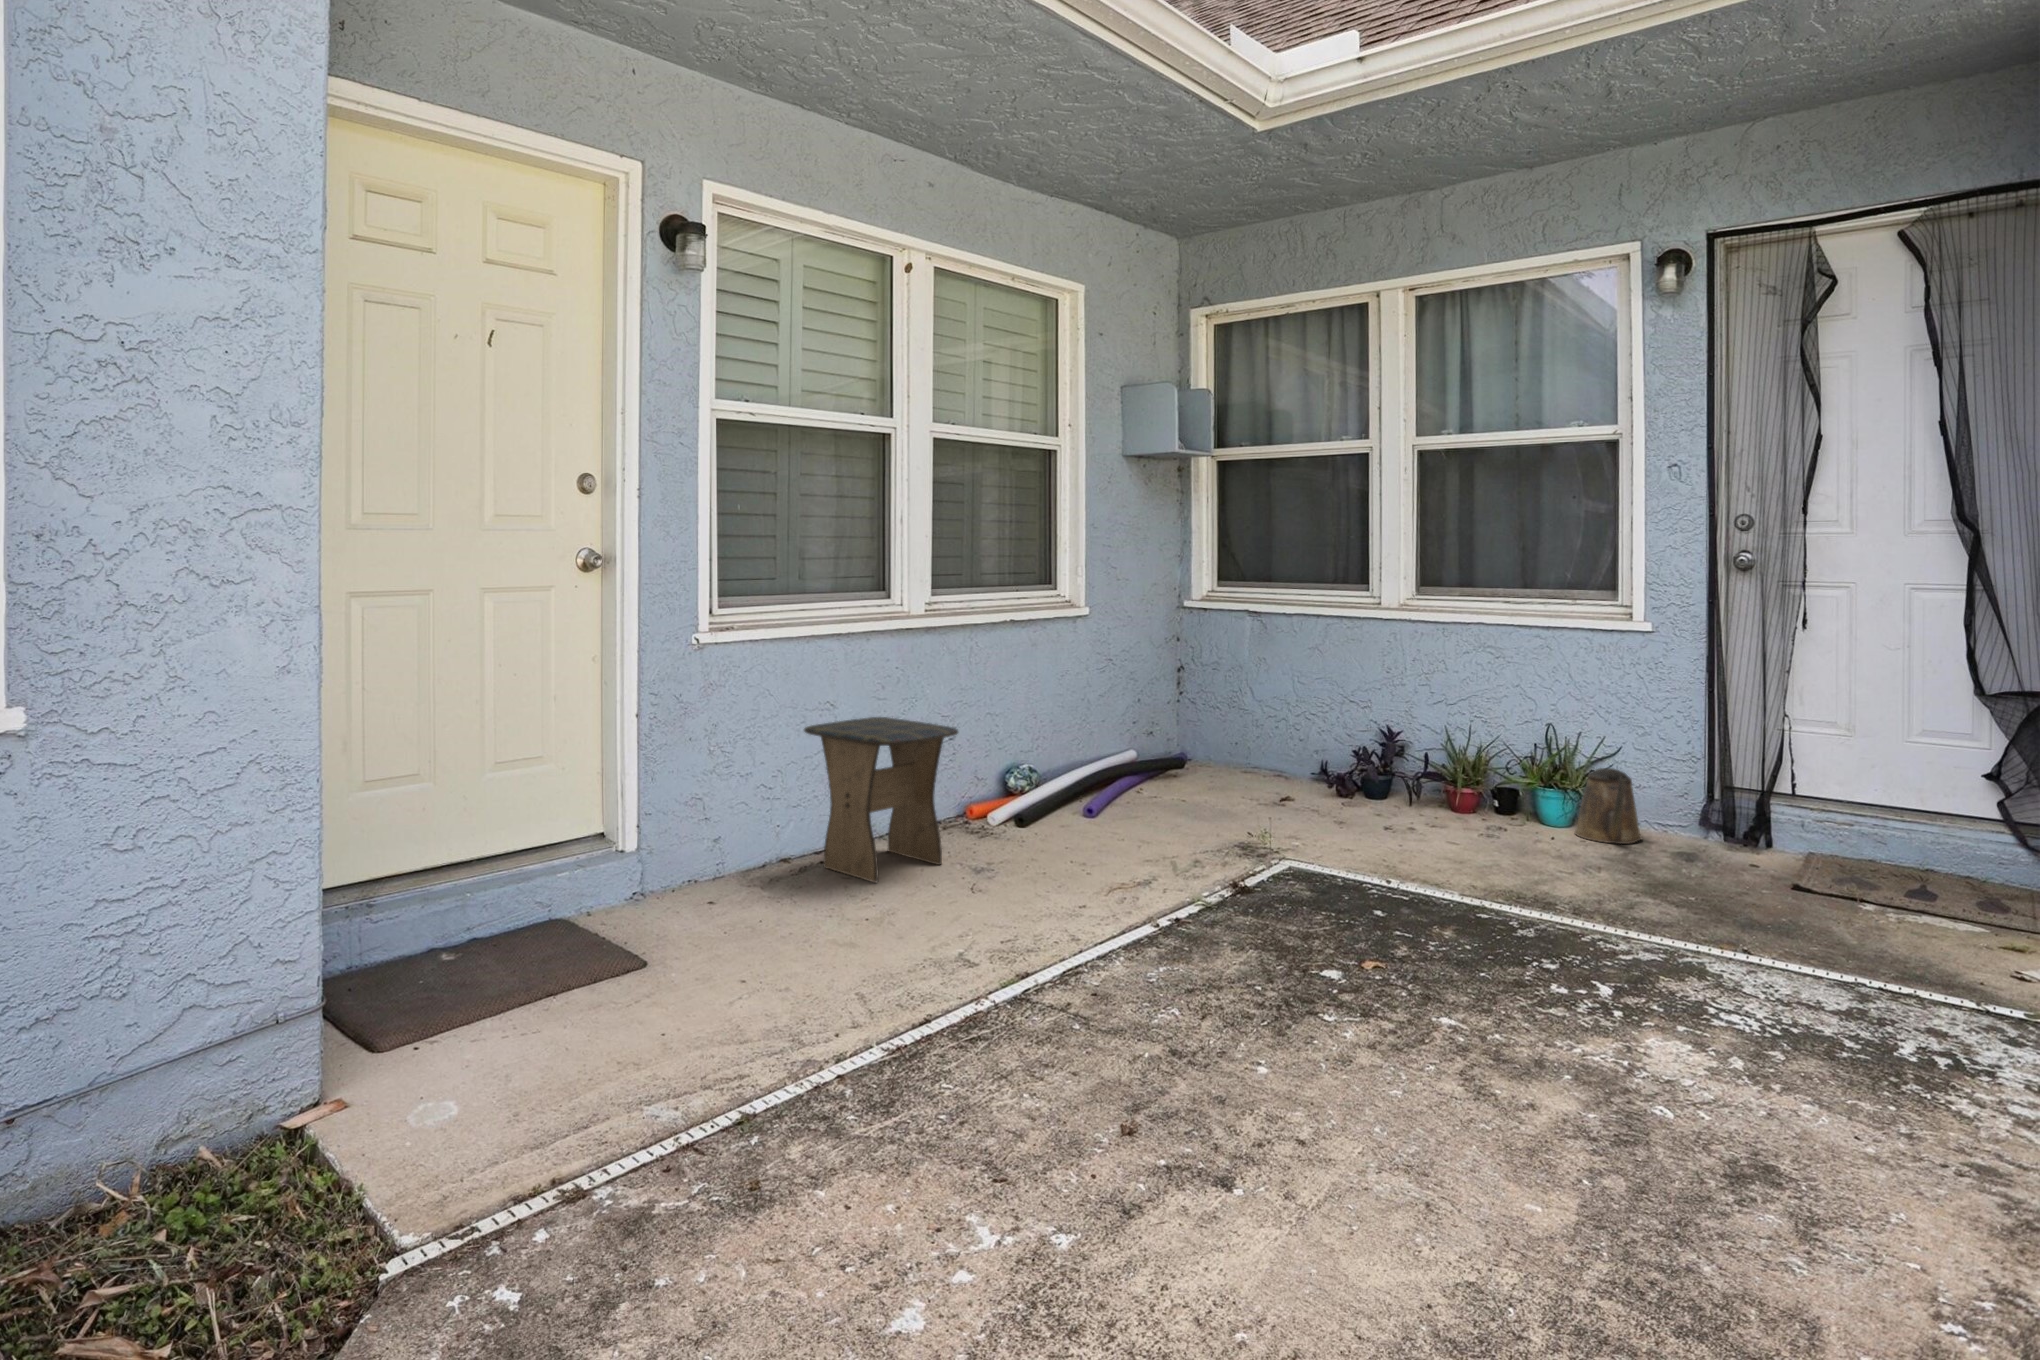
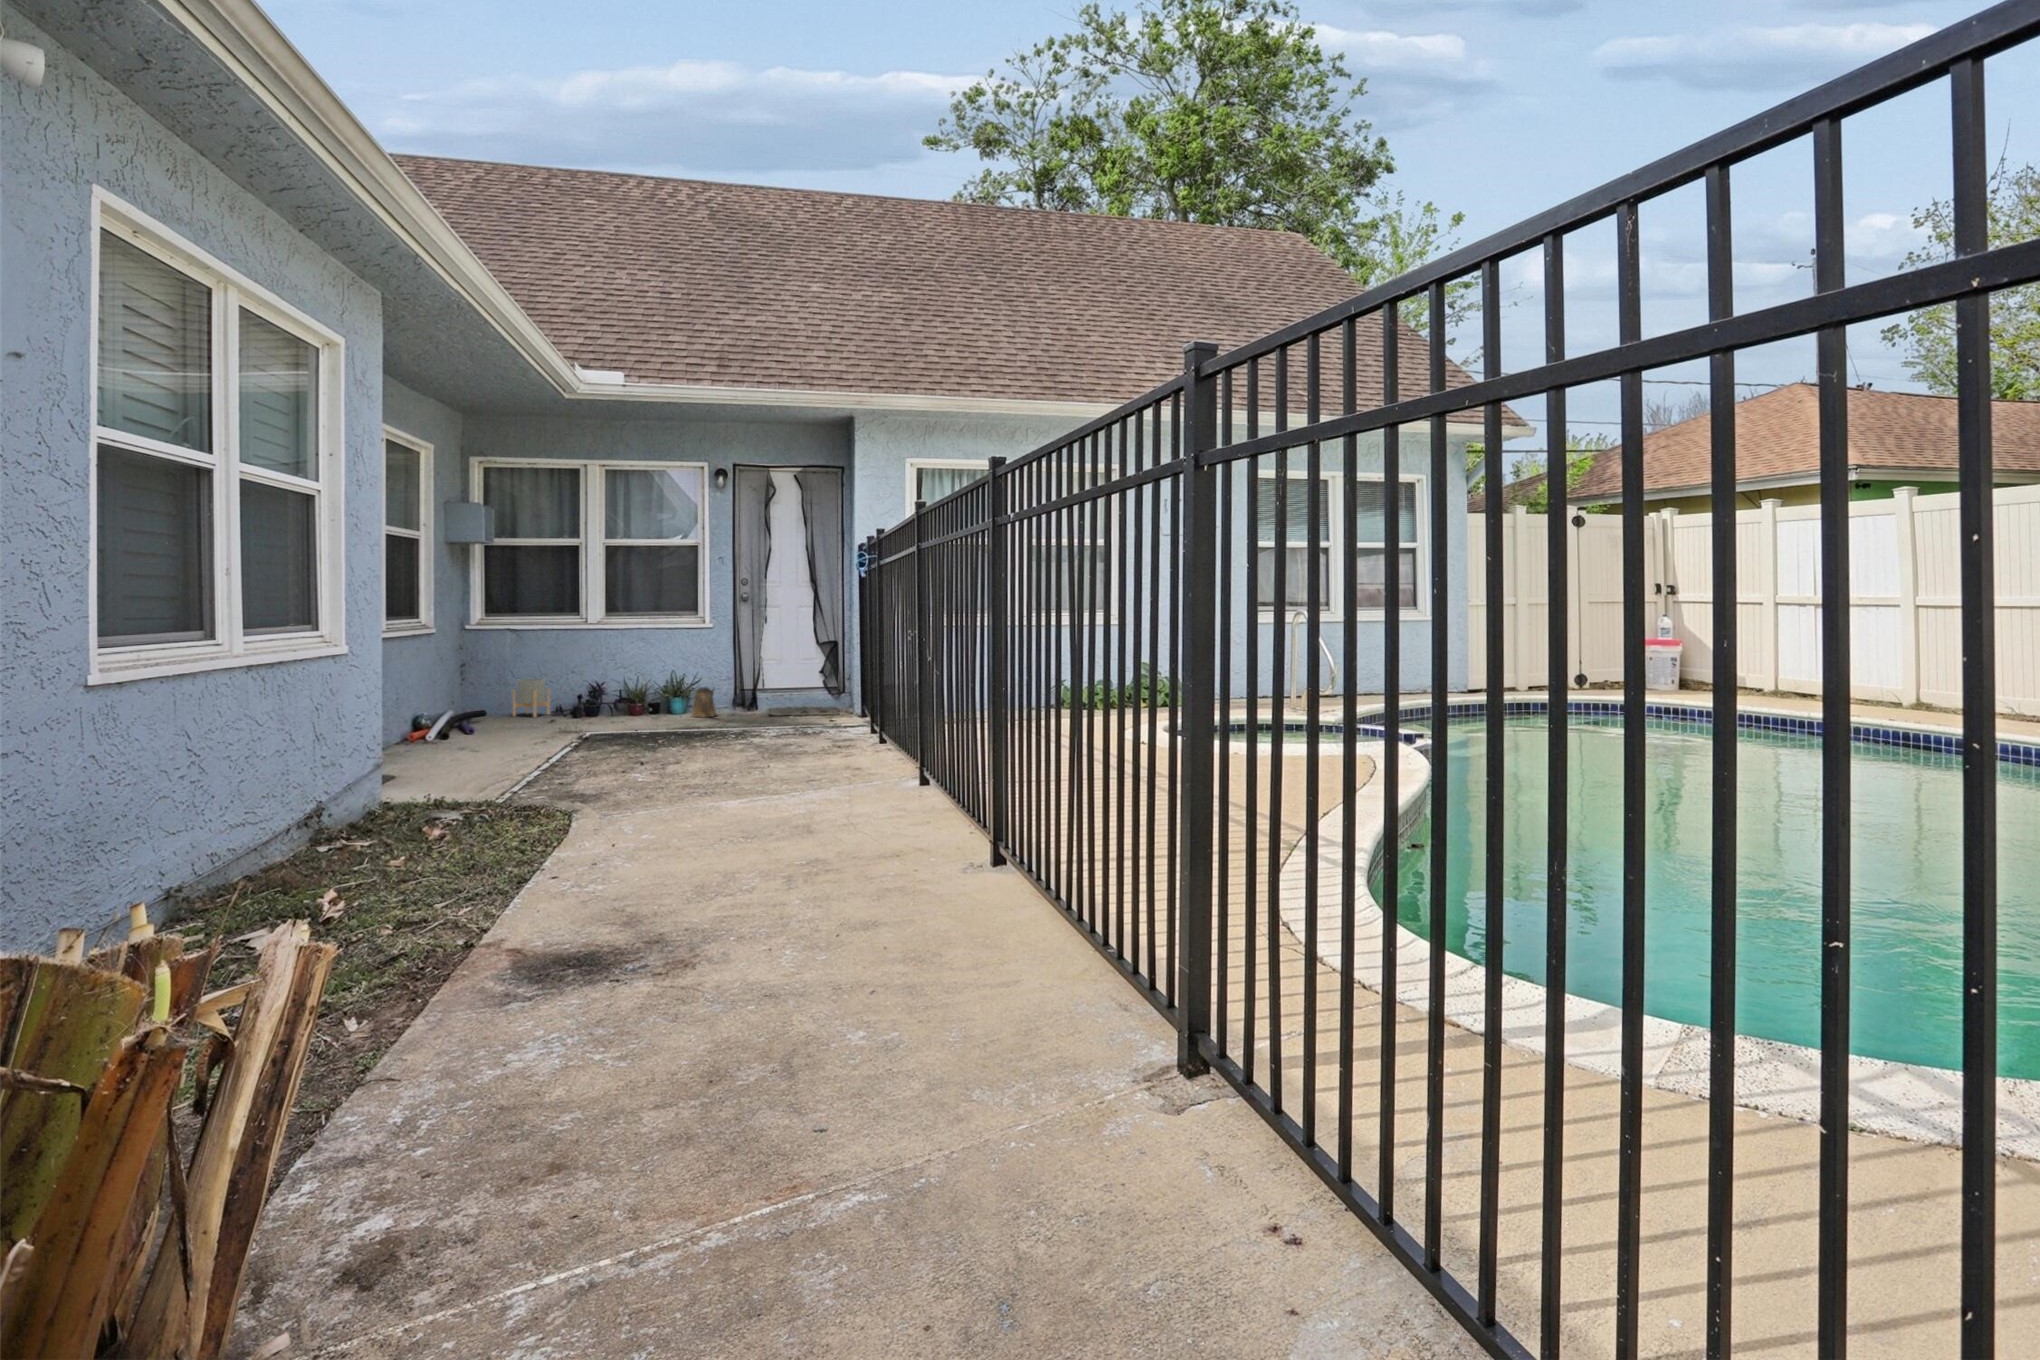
planter: none [1229,711,1296,787] -> present [513,679,550,717]
stool: present [804,717,958,882] -> none [379,685,462,760]

